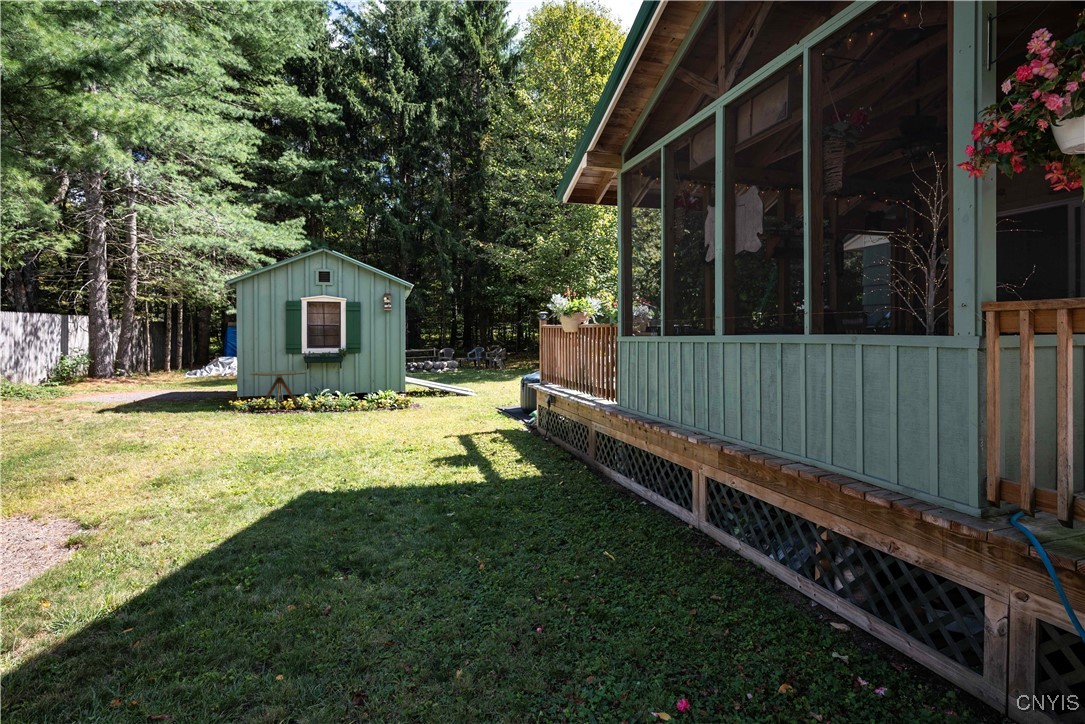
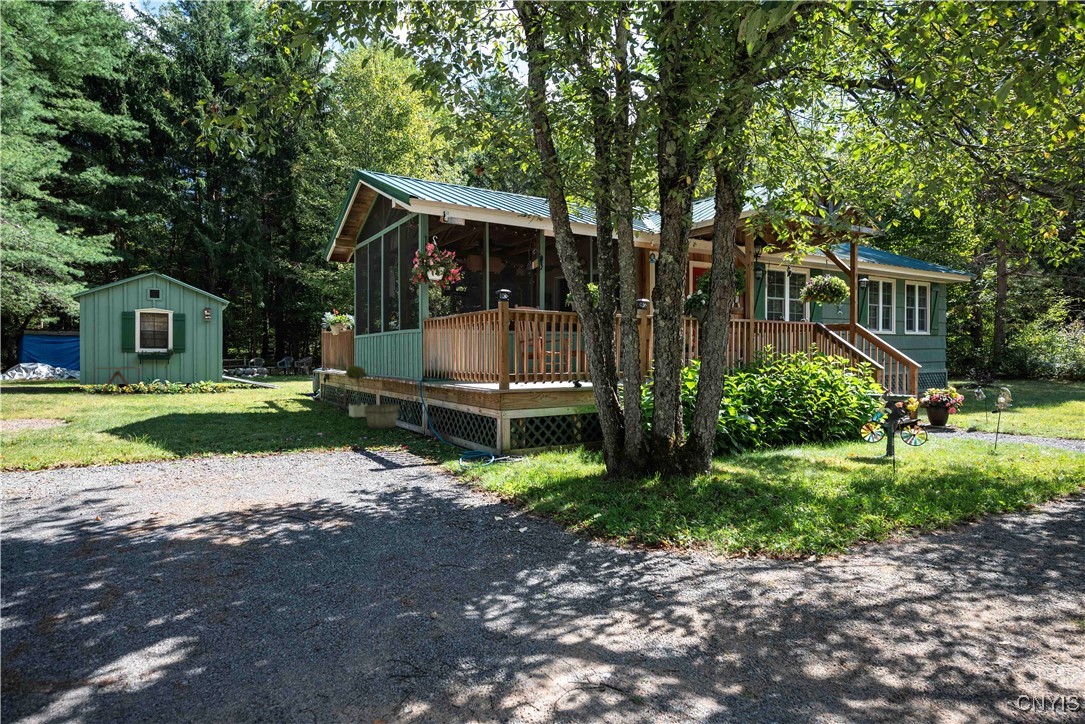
potted tree: none [619,400,665,517] -> present [346,365,368,417]
wooden bucket: none [714,523,821,621] -> present [364,401,399,429]

